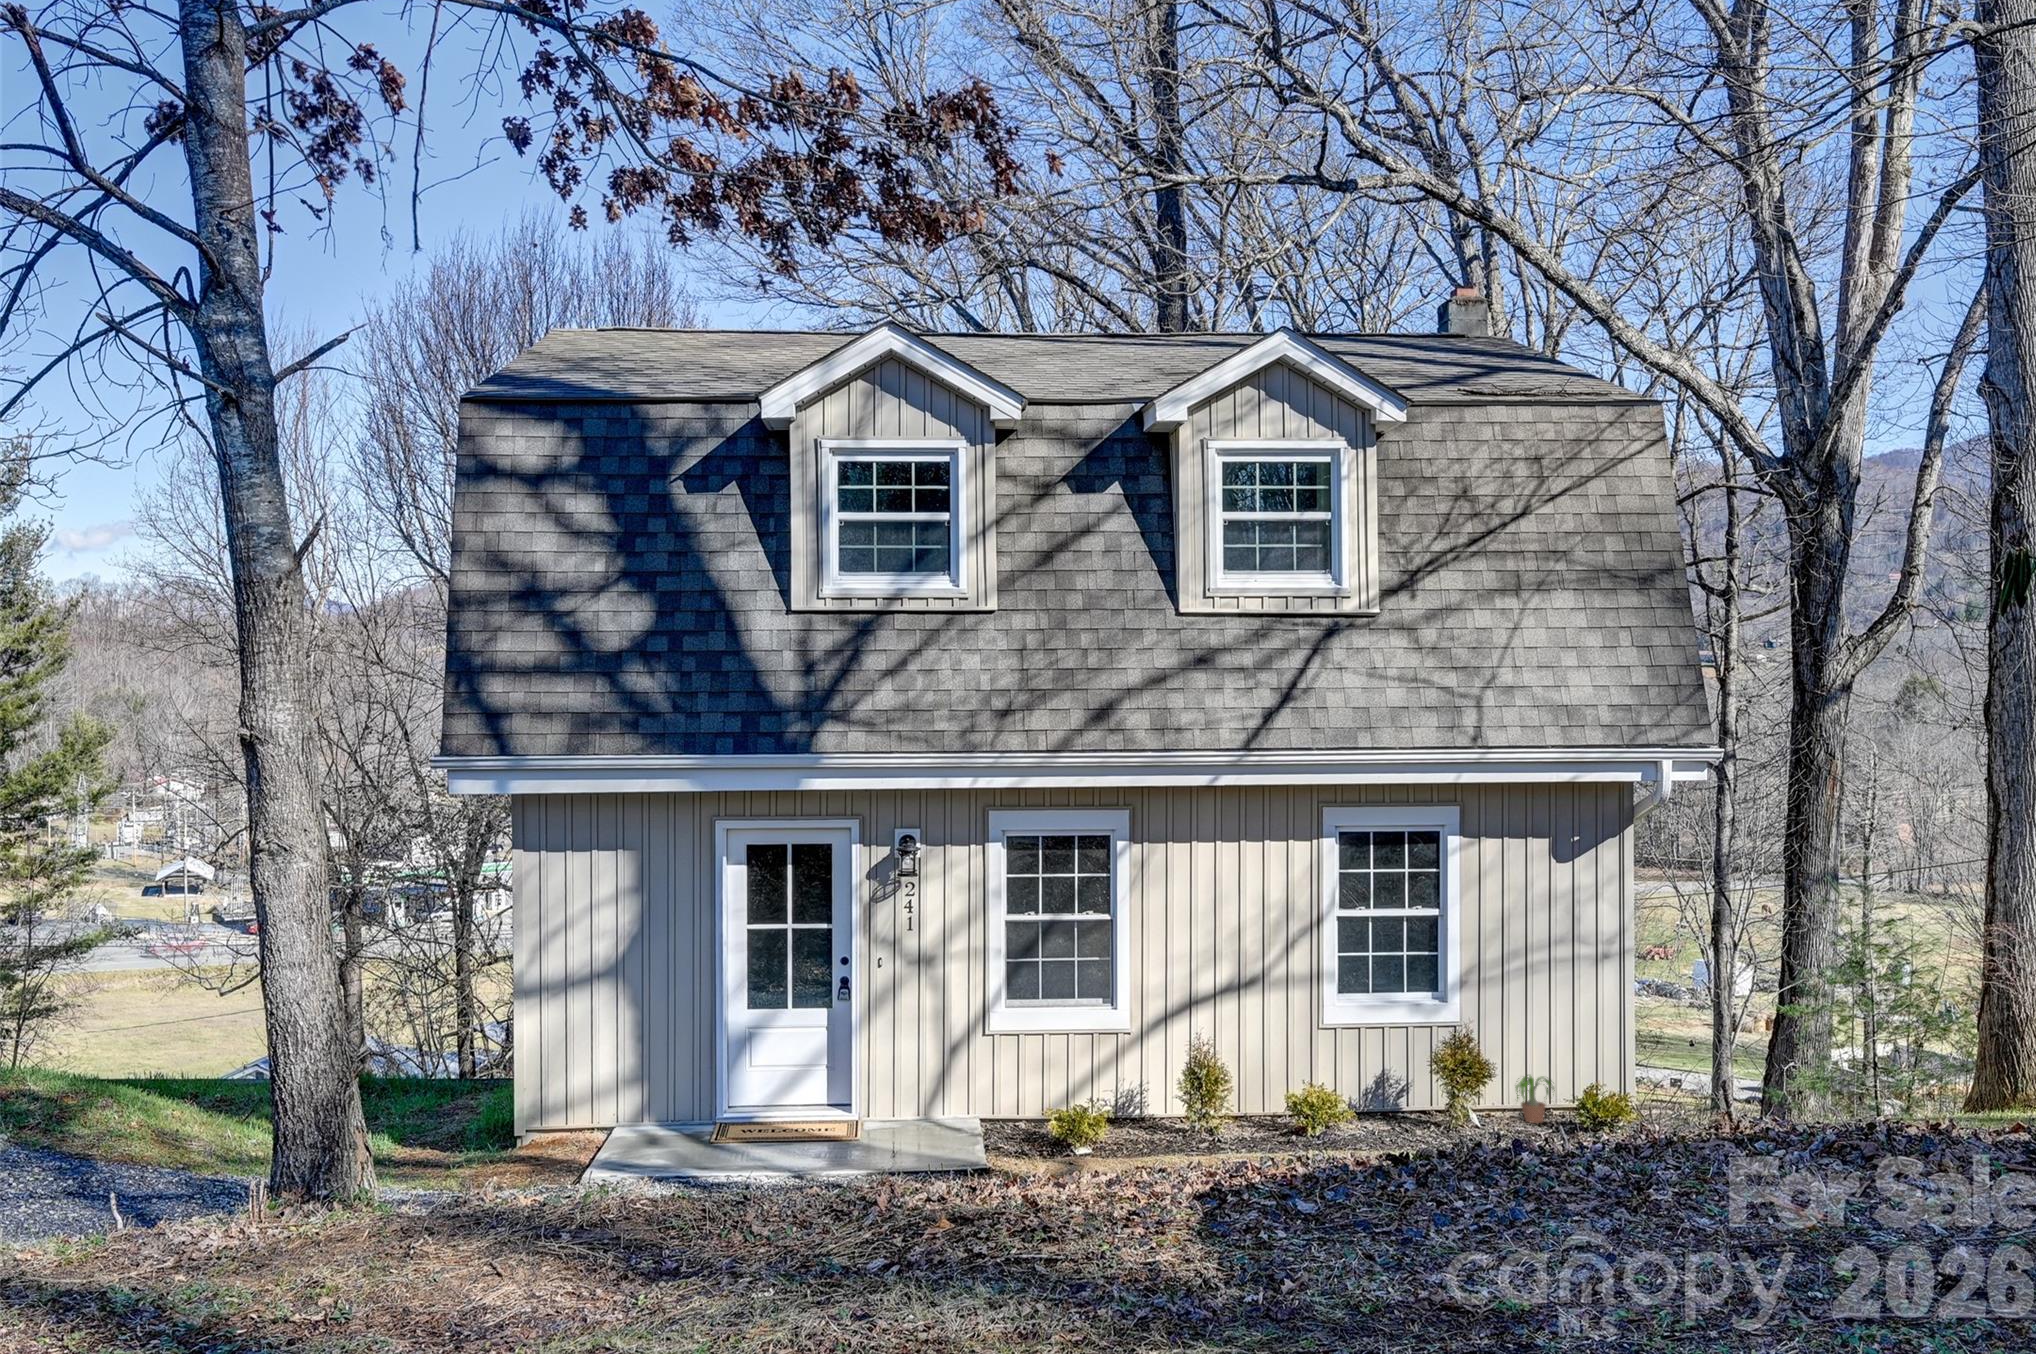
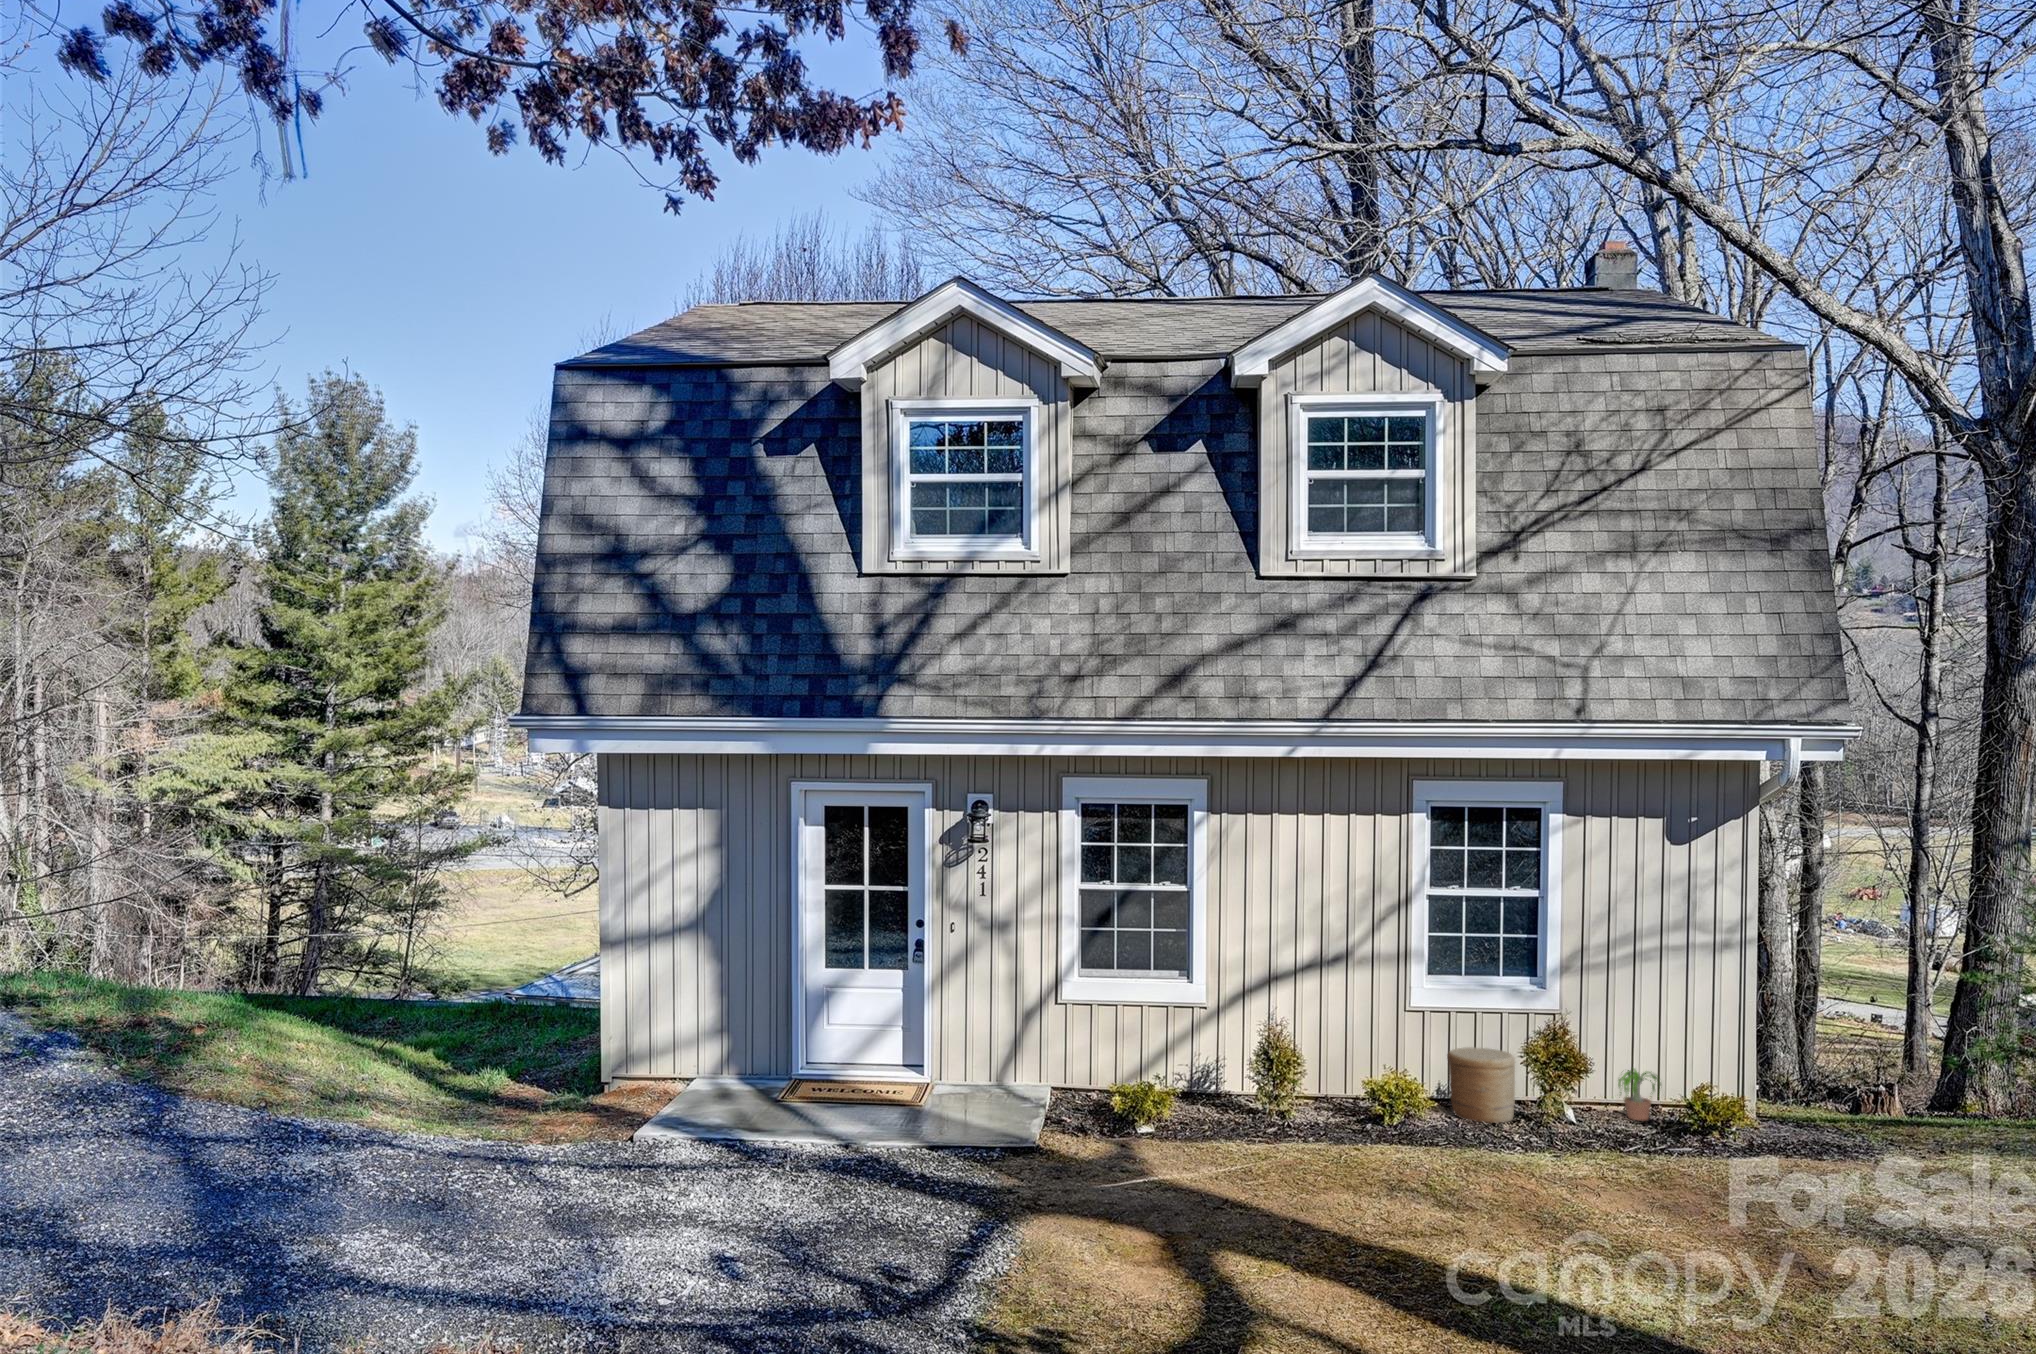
woven basket: none [1361,1061,1424,1132] -> present [1447,1047,1515,1123]

